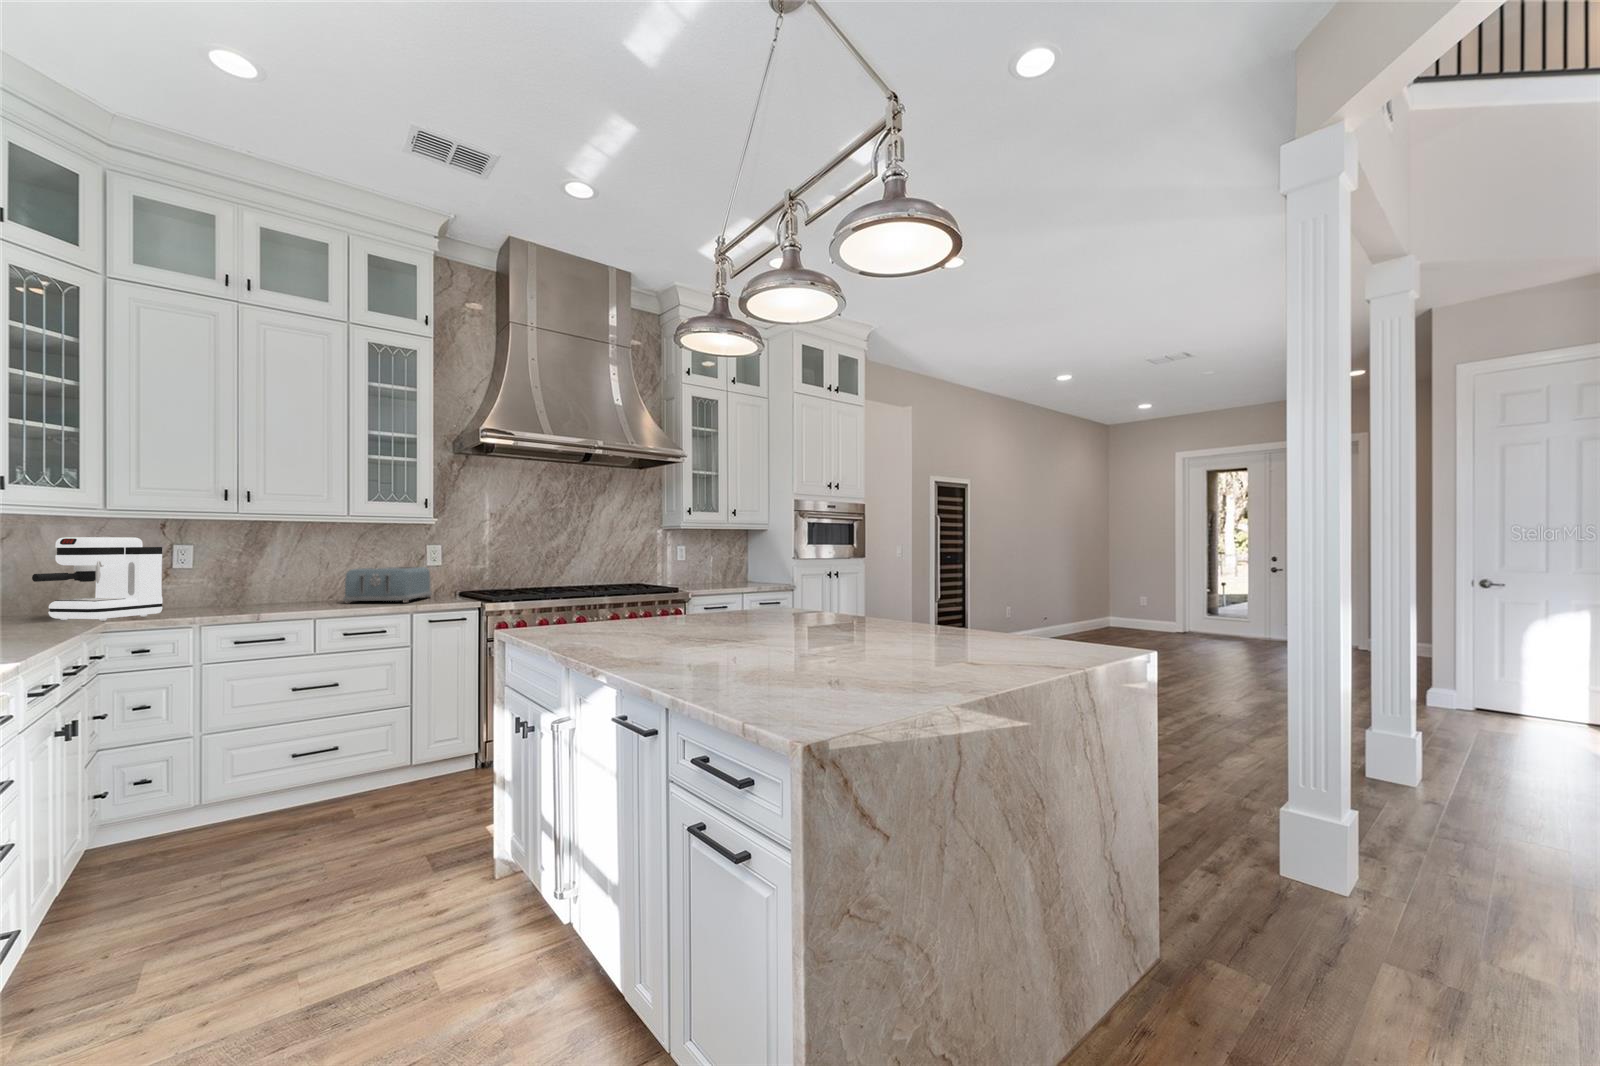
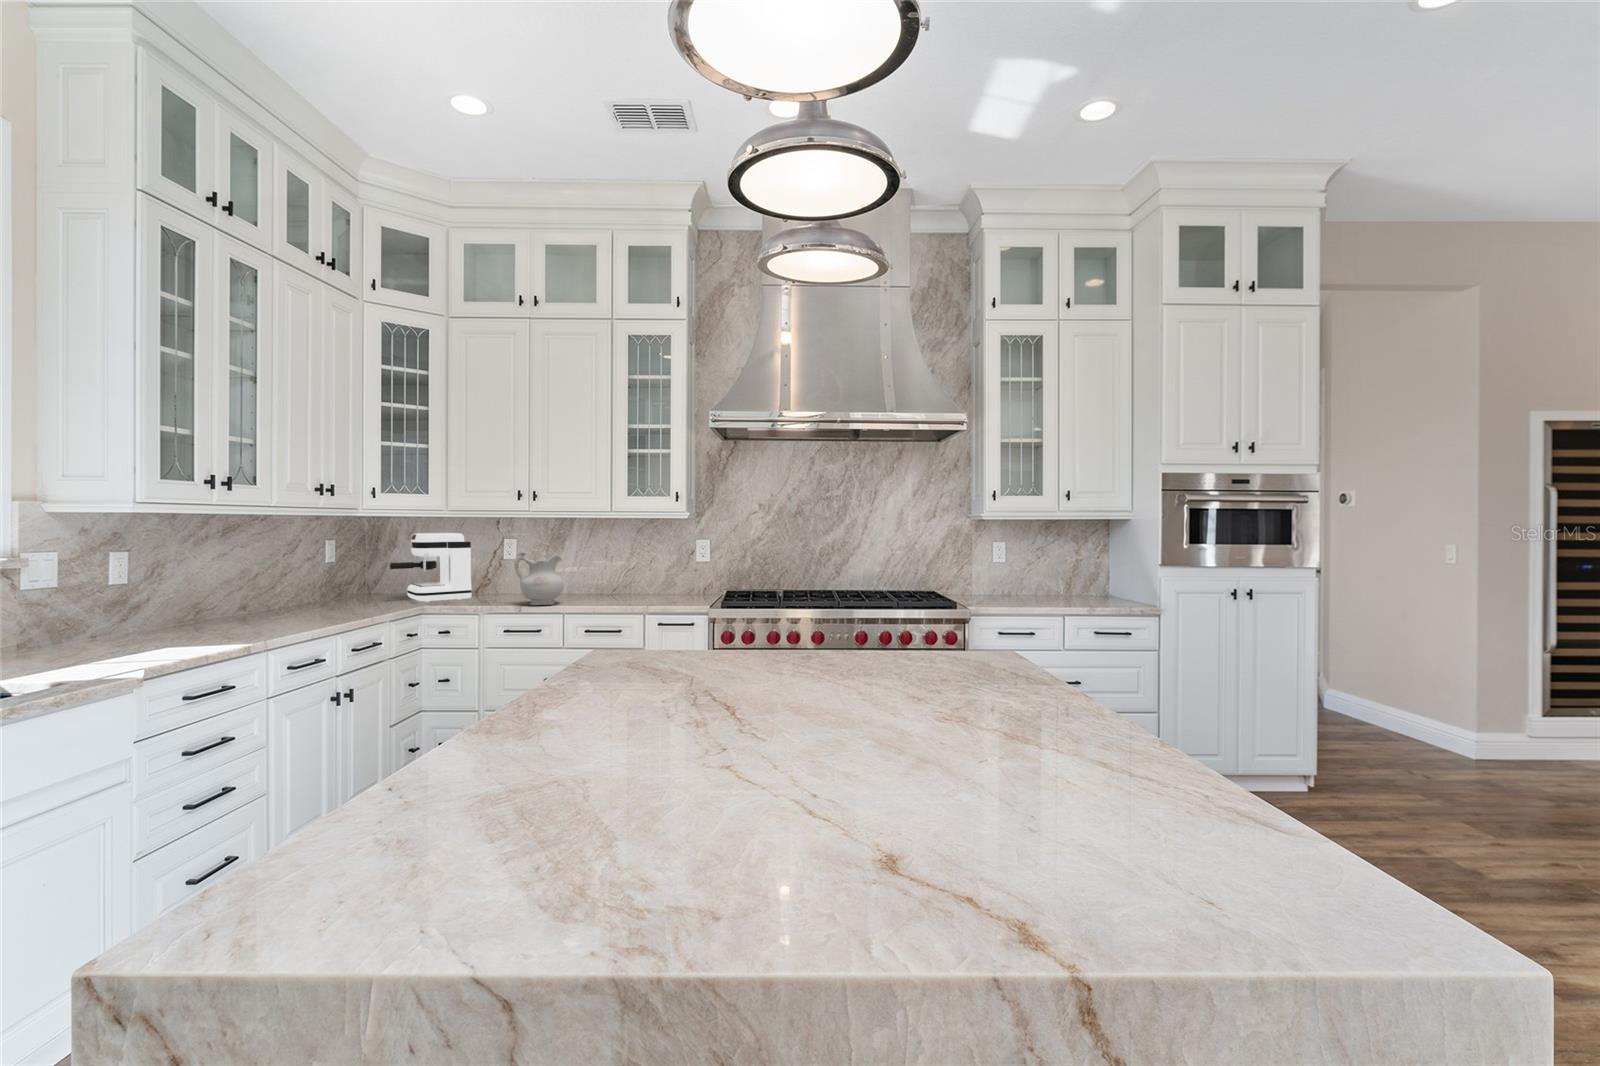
ceramic pitcher: none [246,557,307,614] -> present [514,553,564,605]
toaster: present [343,567,432,603] -> none [613,561,698,600]

